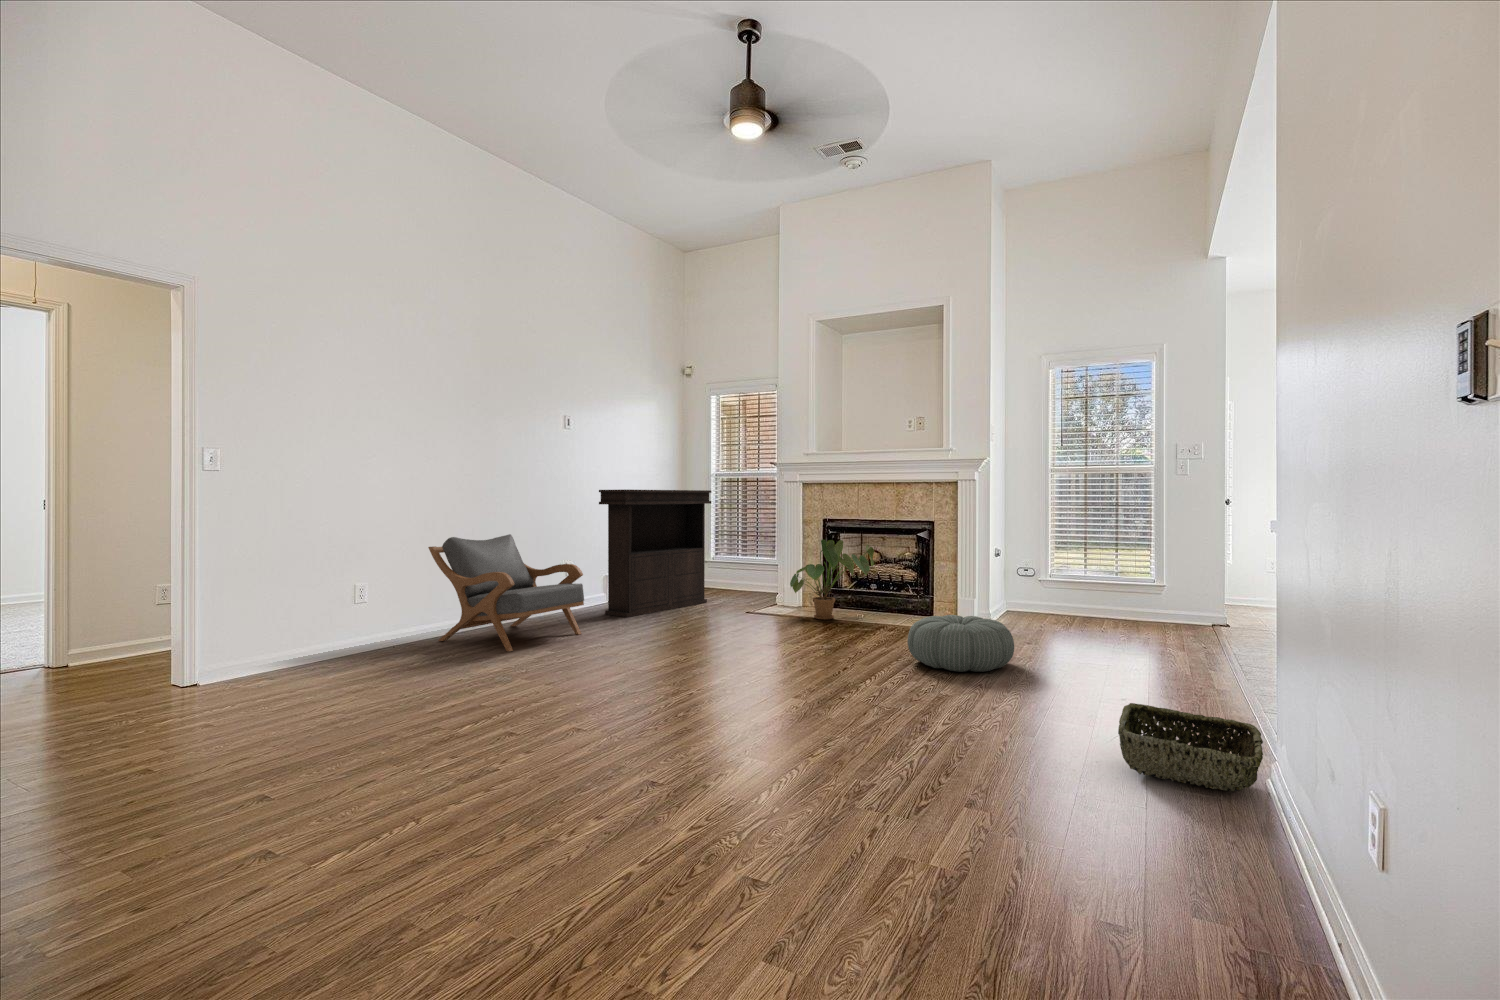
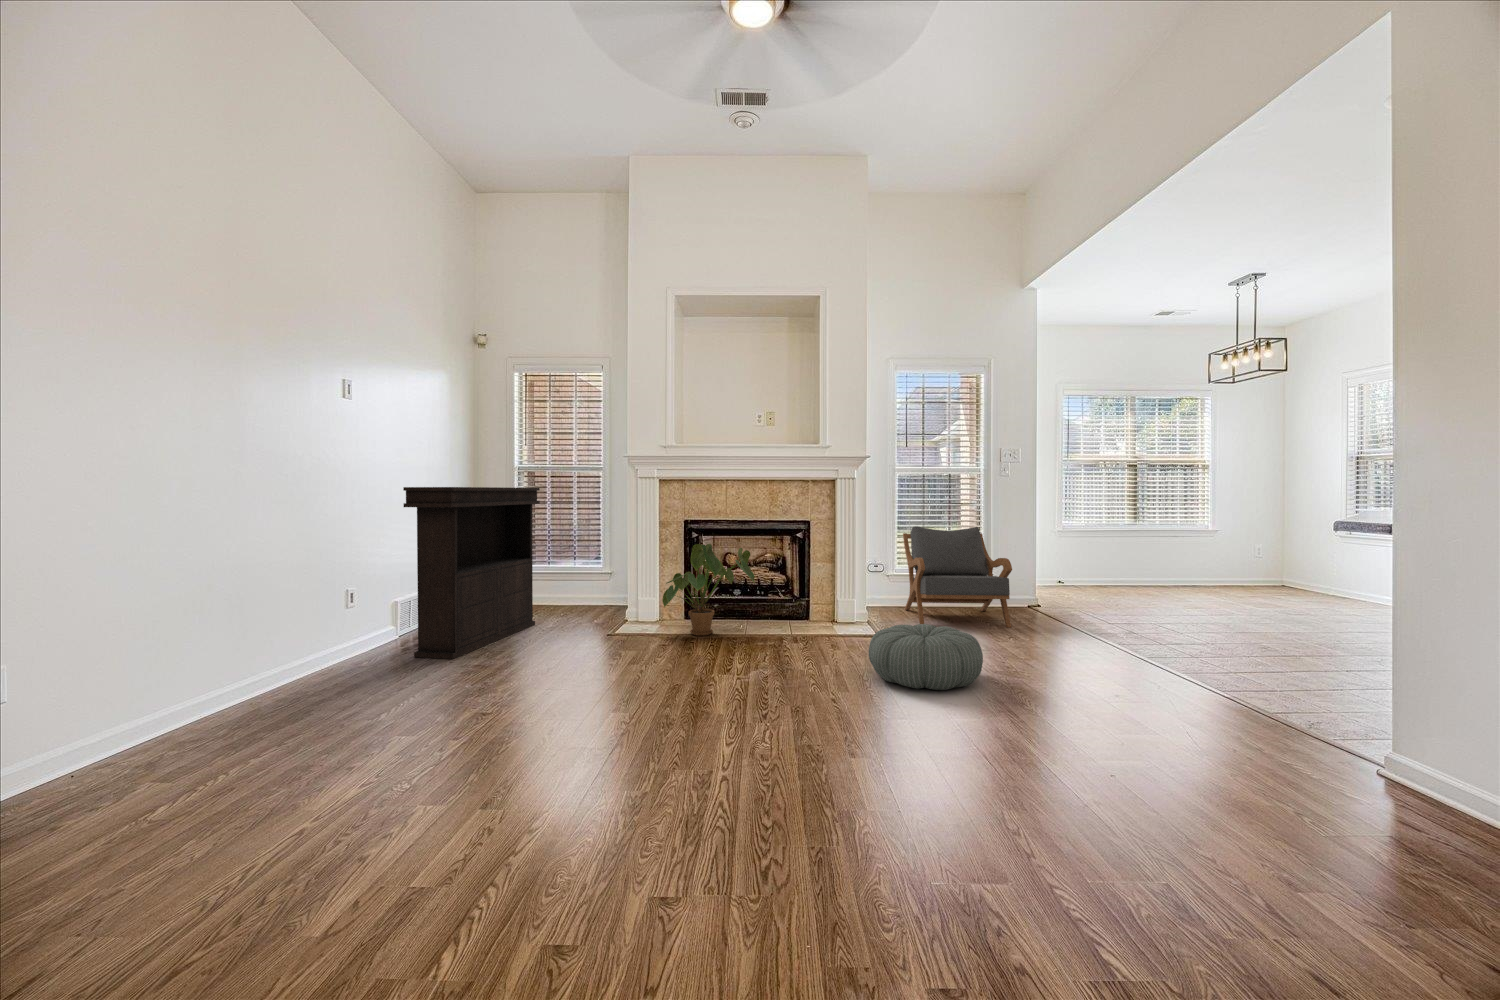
armchair: present [428,534,584,651] -> present [903,526,1012,628]
woven basket: present [1118,703,1263,791] -> none [1270,723,1465,812]

